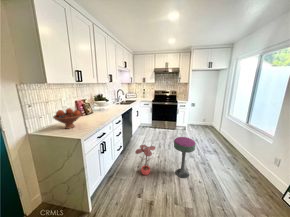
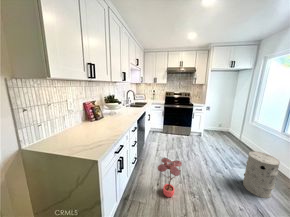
fruit bowl: present [53,108,82,129] -> none [56,113,95,142]
bar stool: present [174,137,196,178] -> none [205,150,236,203]
trash can: none [209,138,233,175] -> present [243,151,280,198]

